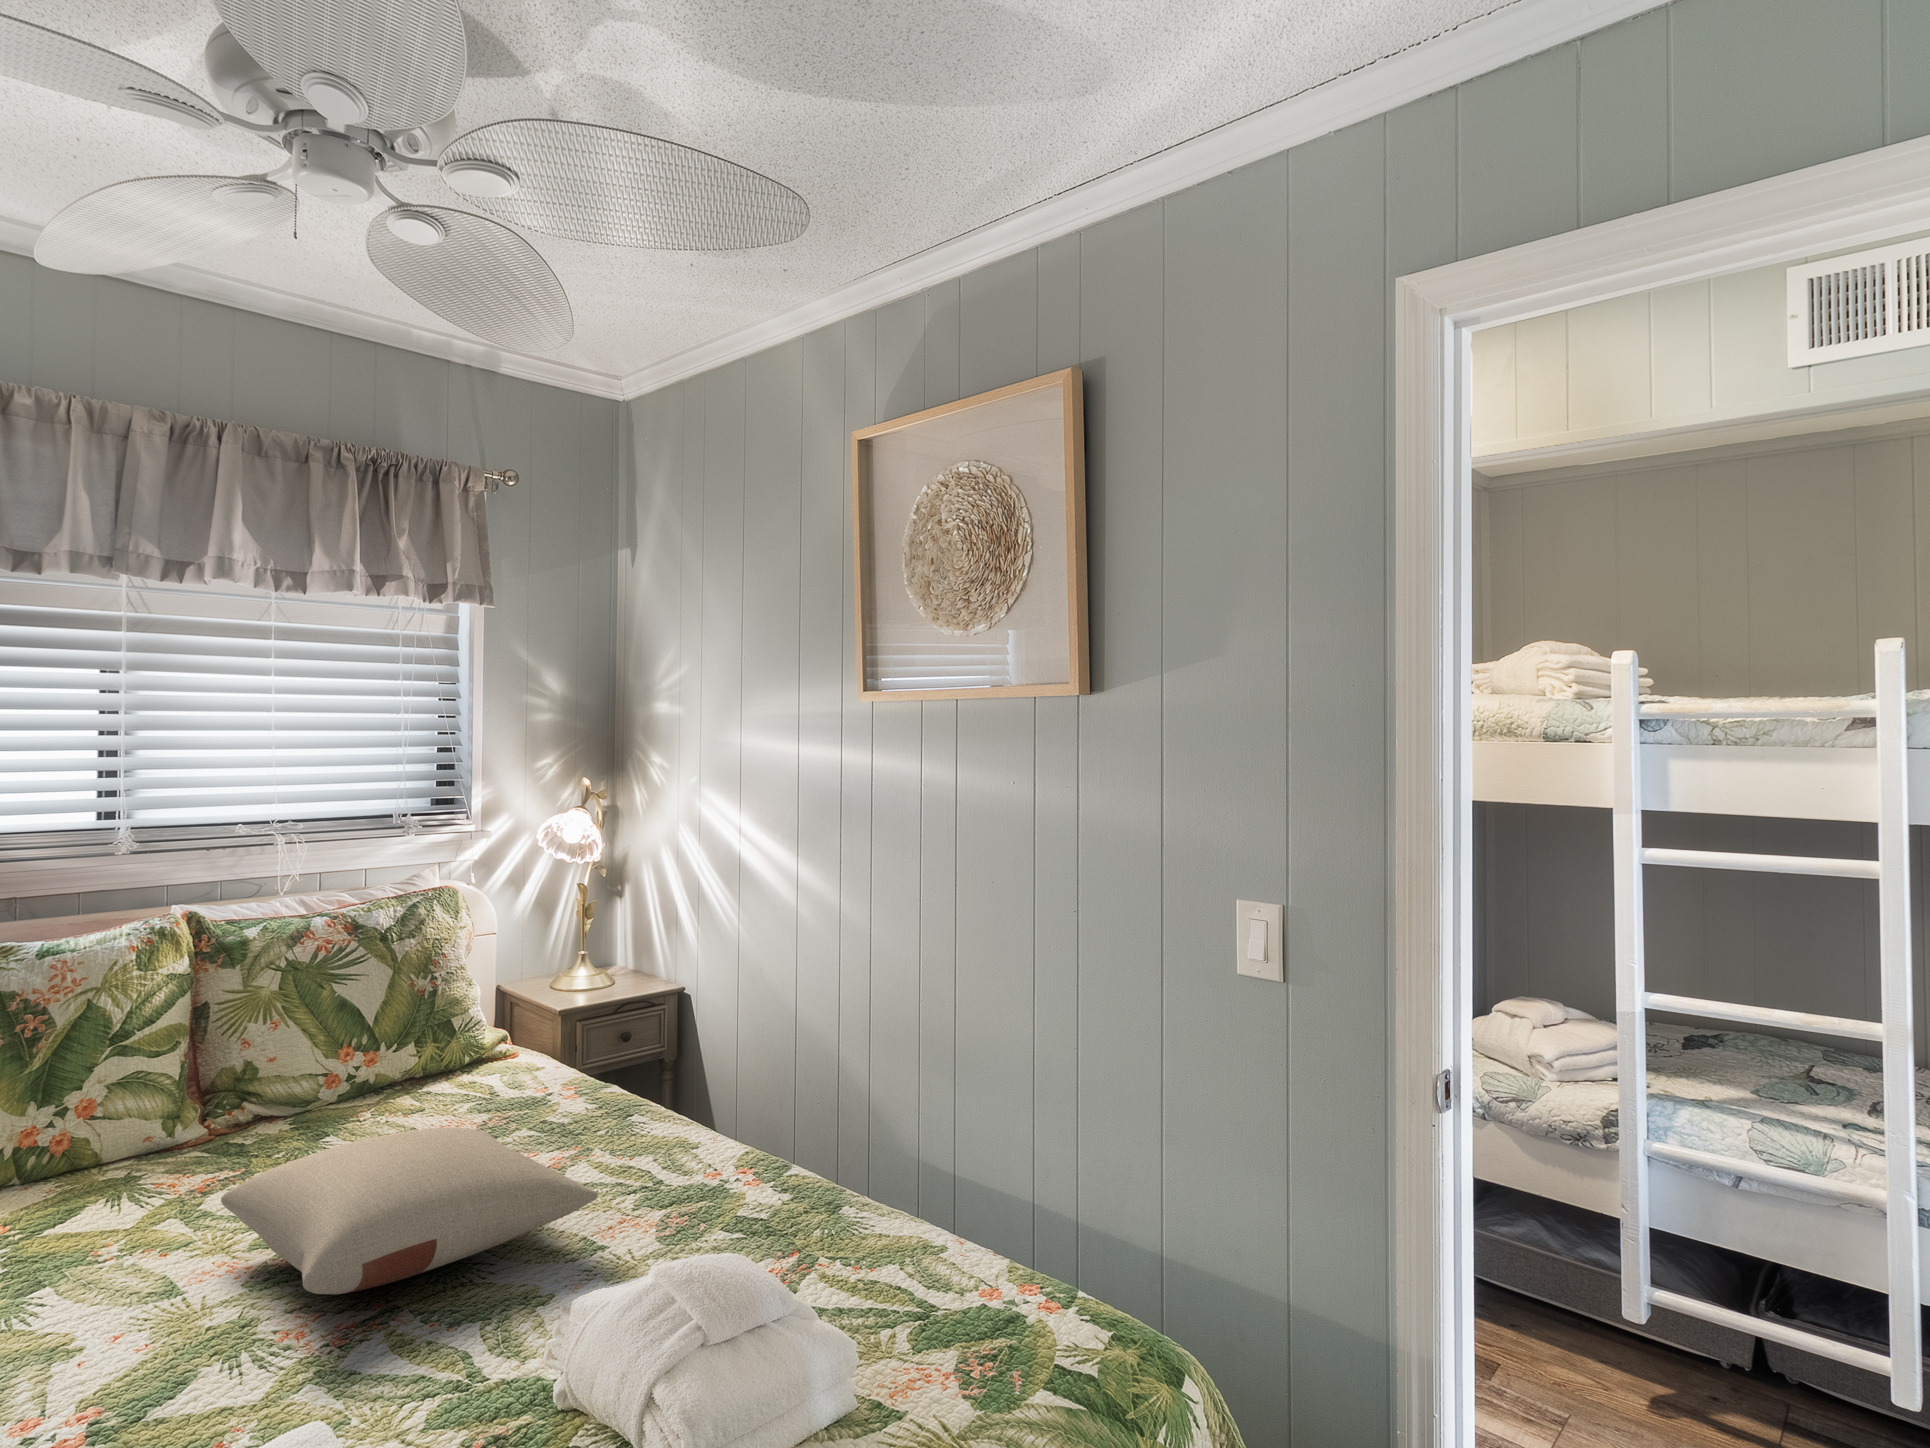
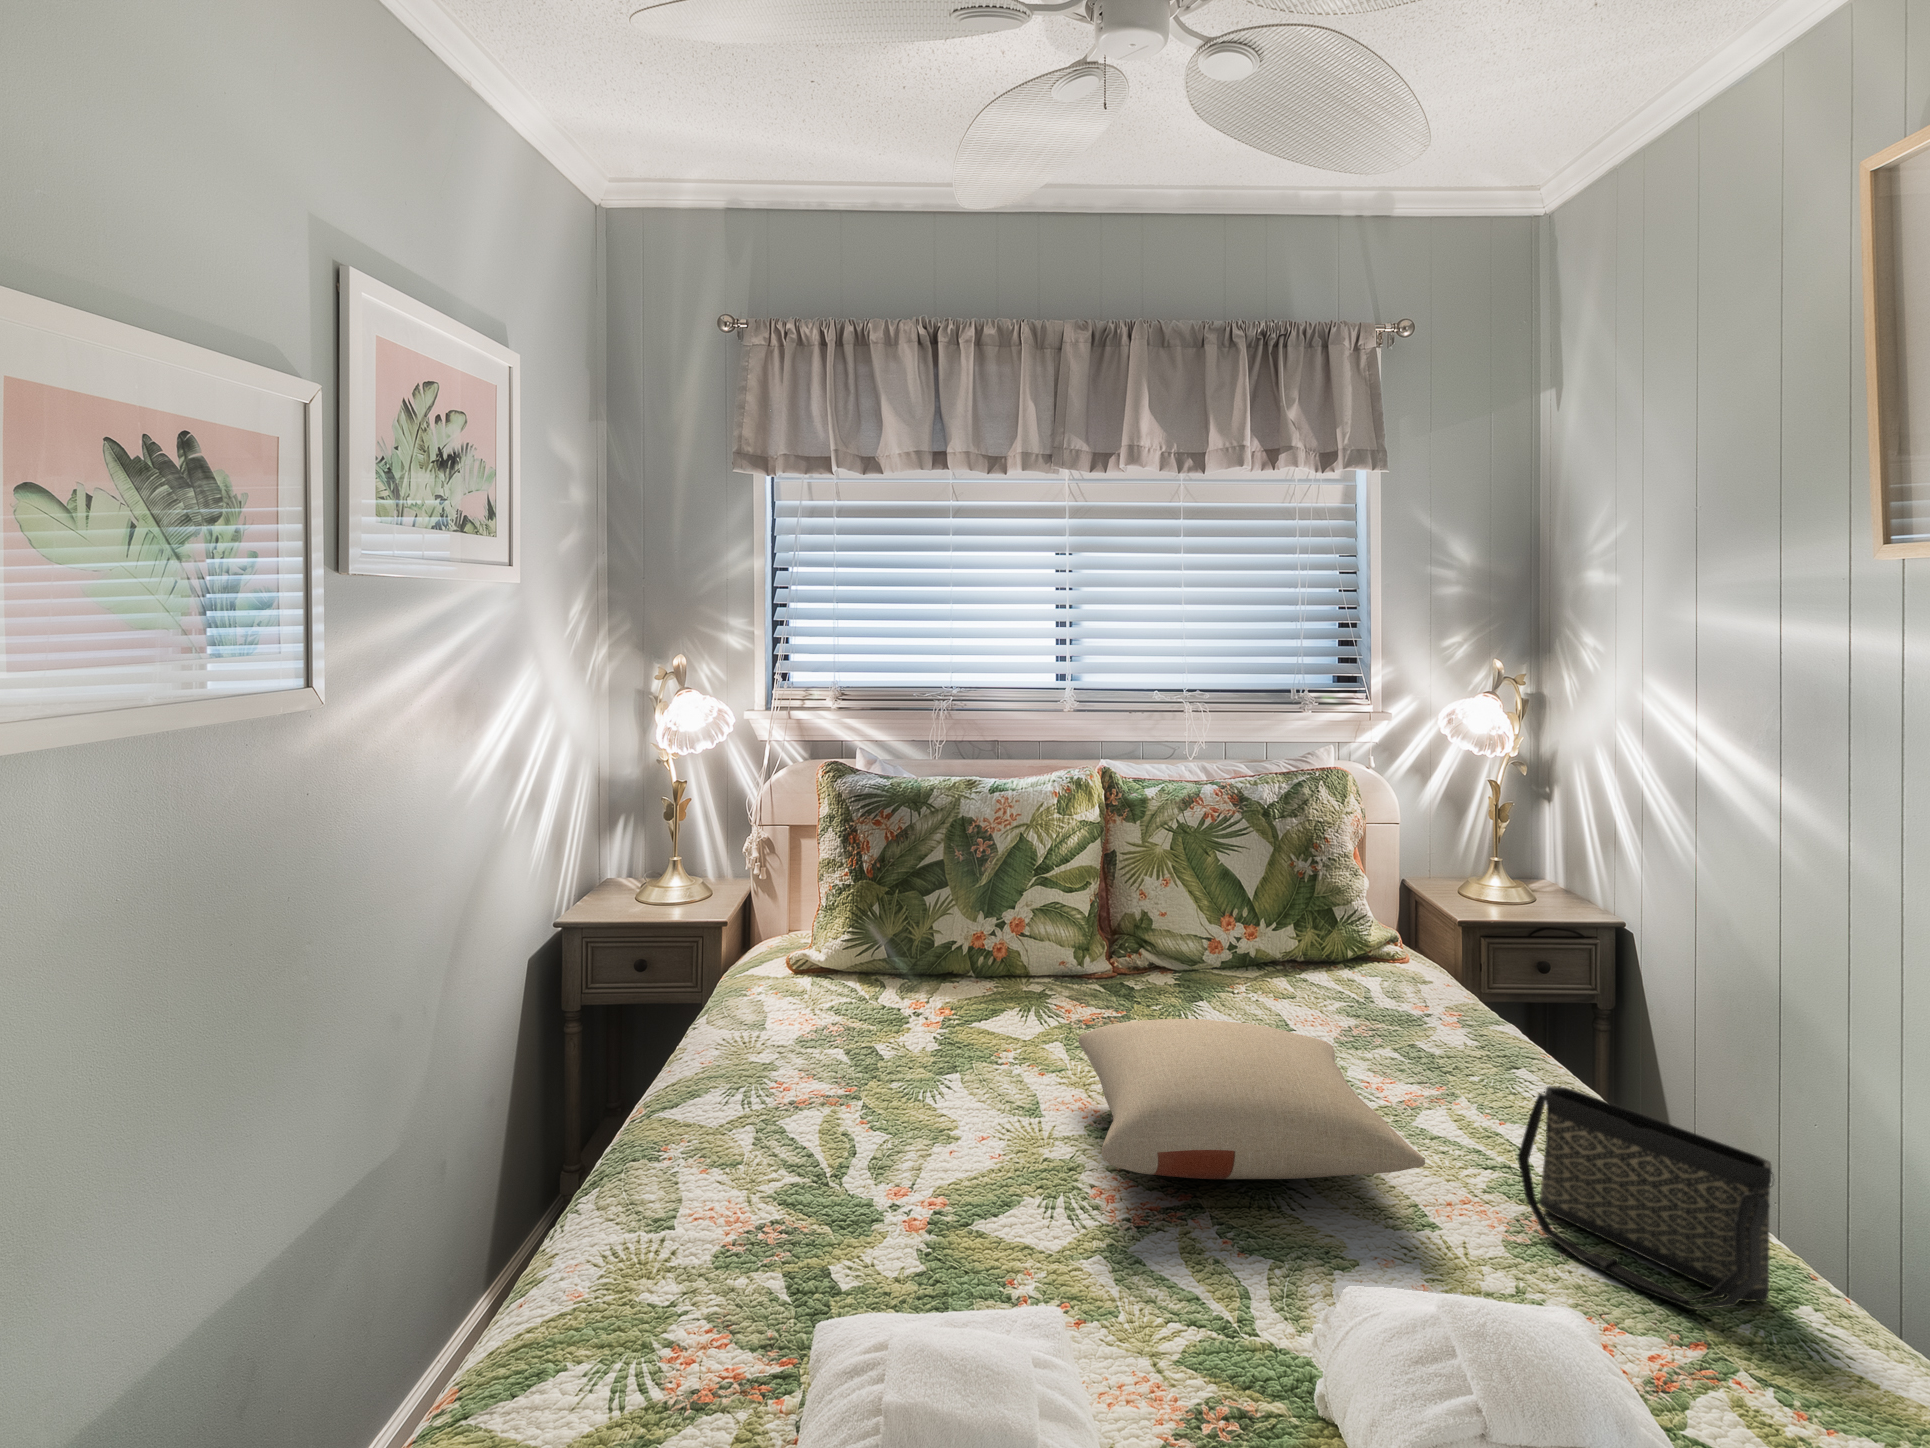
handbag: none [660,1107,825,1236] -> present [1518,1086,1772,1310]

